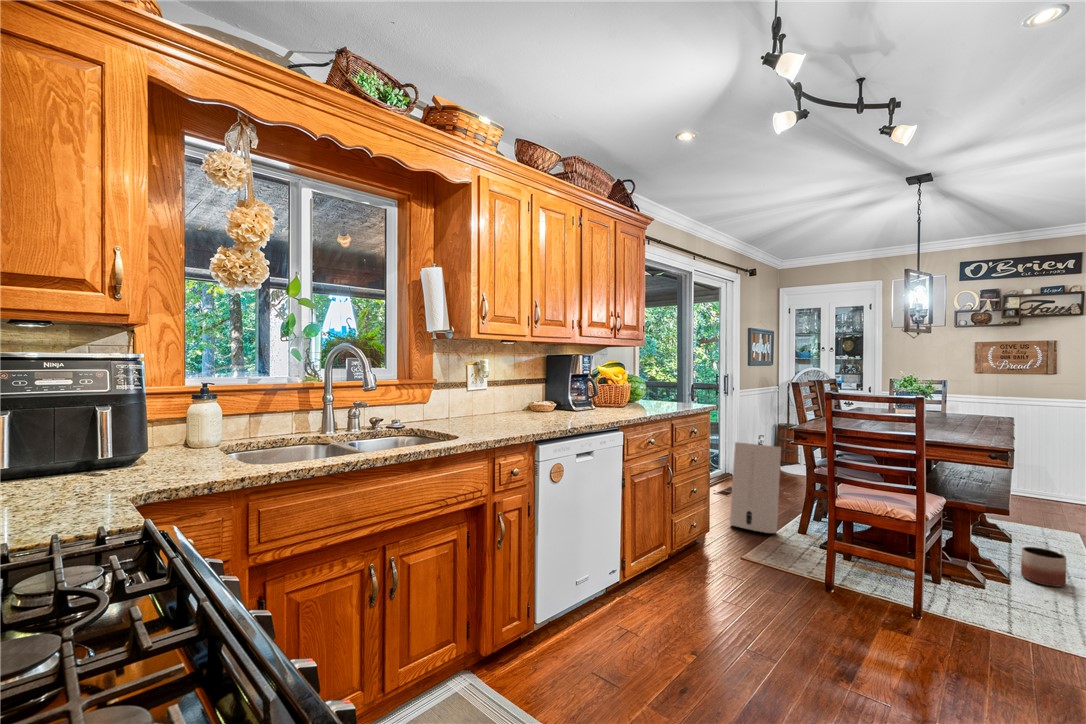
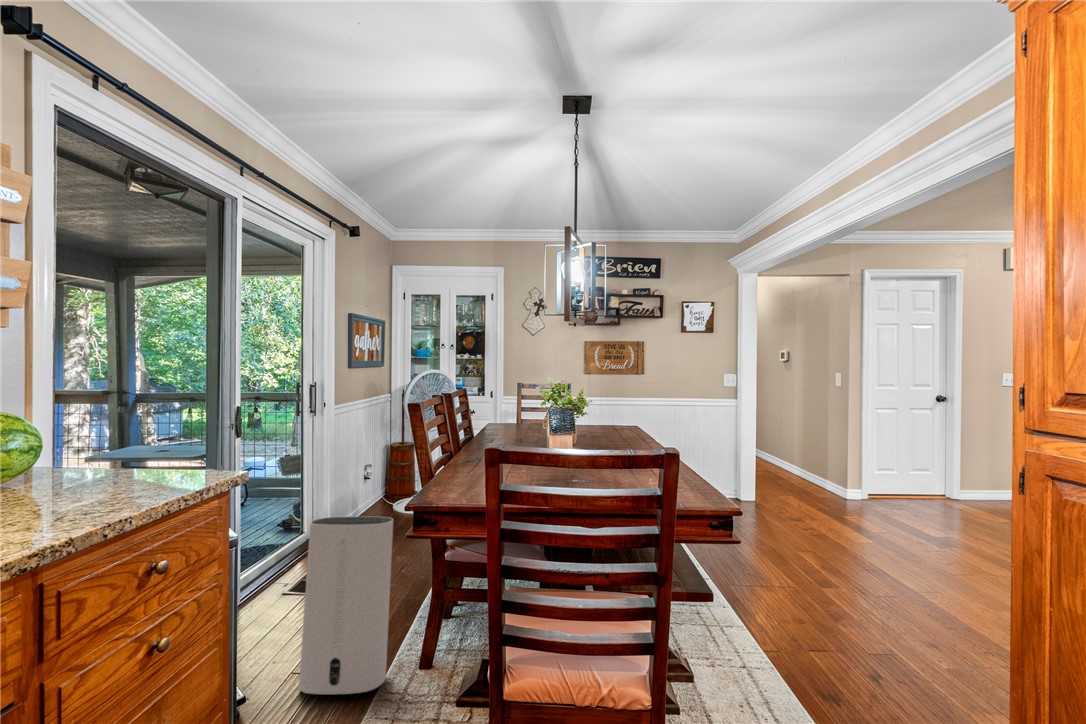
planter: present [1021,547,1066,587] -> none [689,603,732,660]

